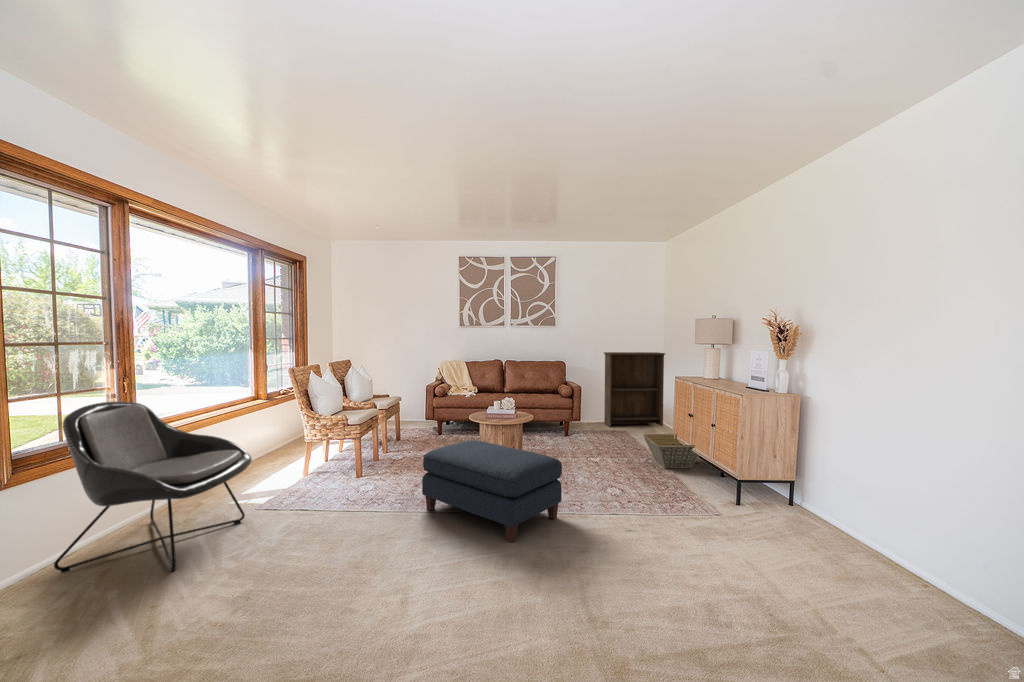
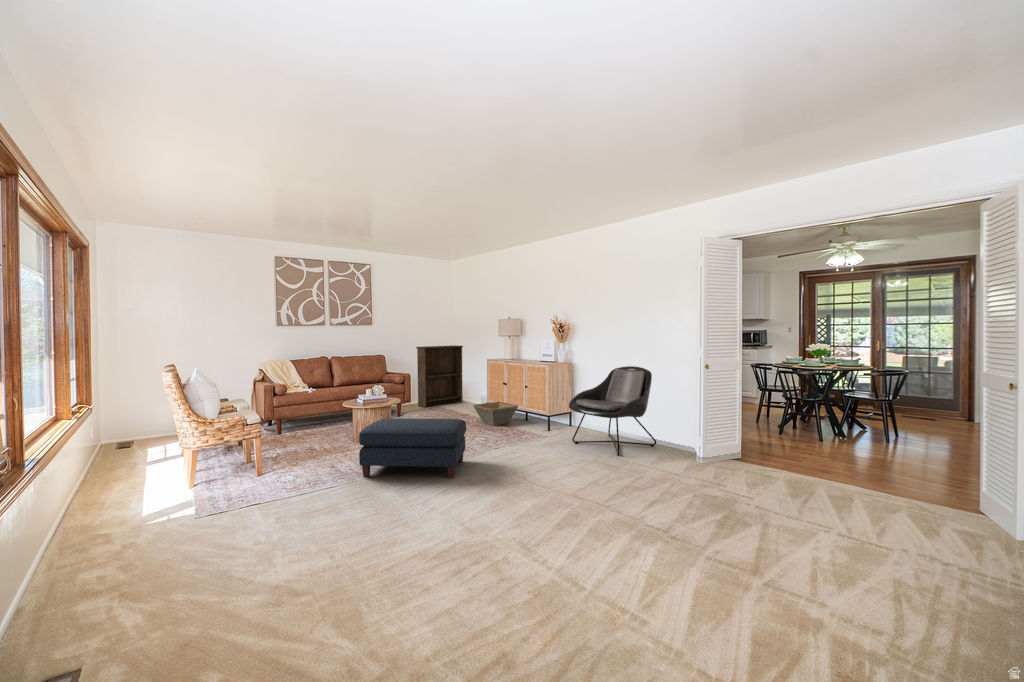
lounge chair: present [54,401,251,573] -> present [569,366,656,456]

